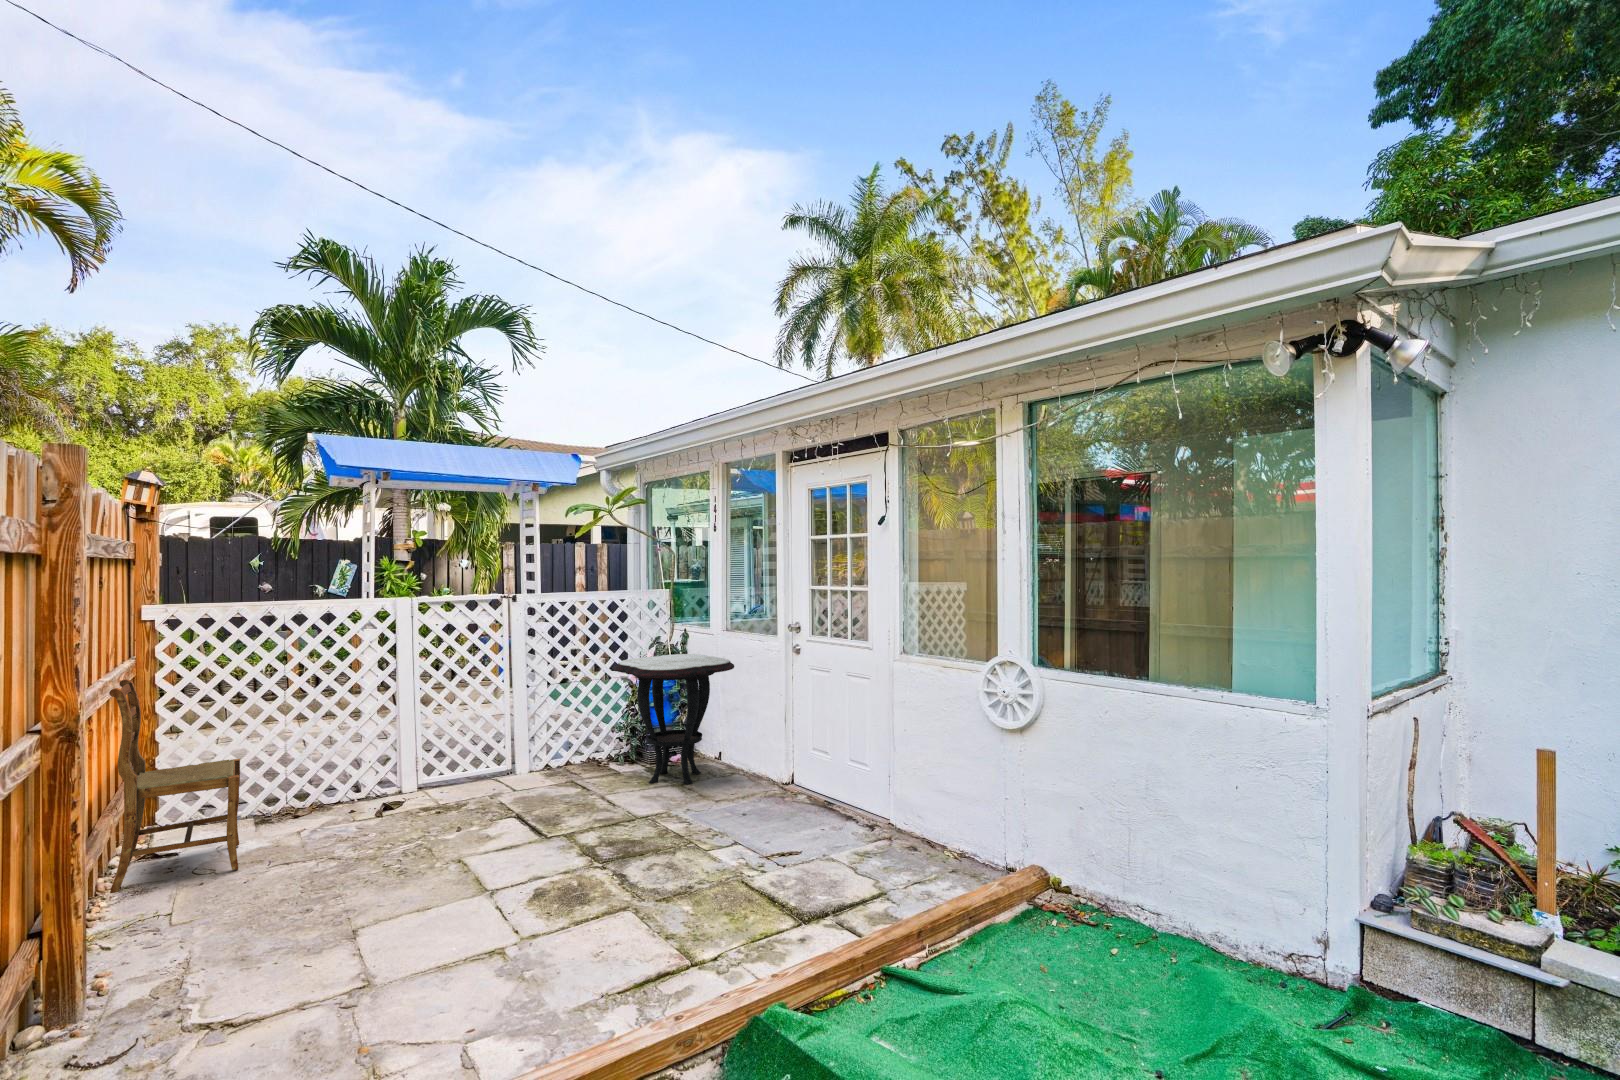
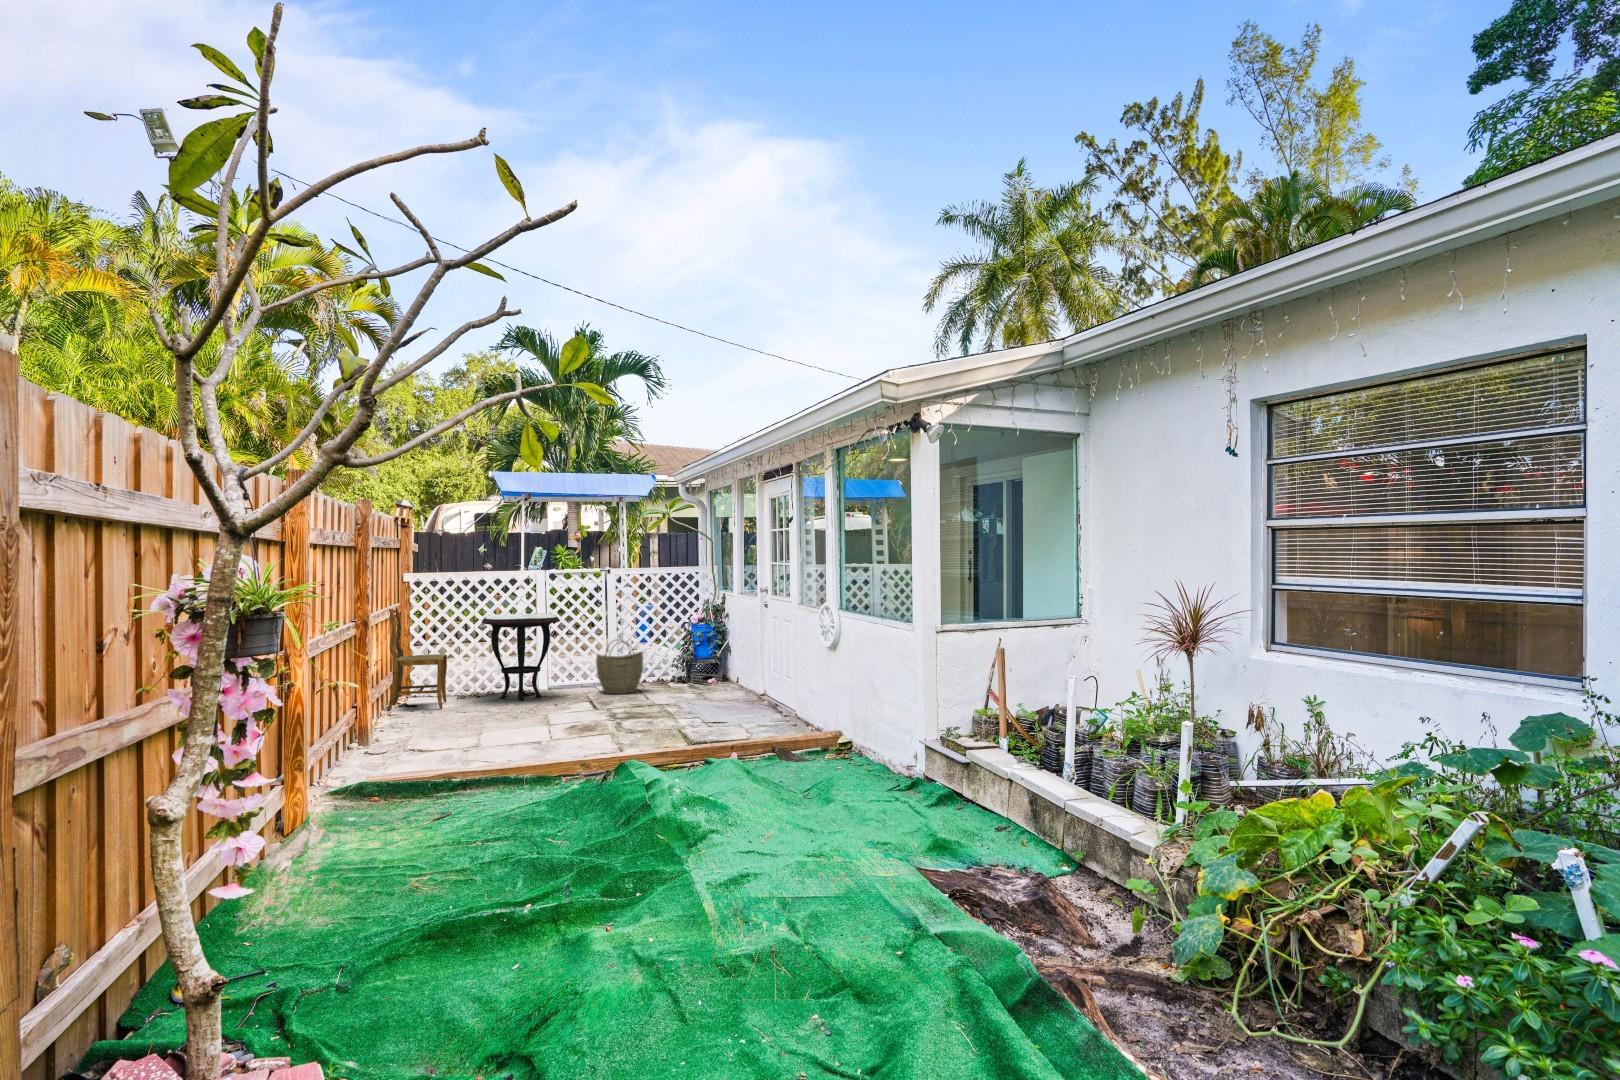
side table: present [614,654,734,784] -> present [482,614,560,701]
woven basket: none [501,699,576,788] -> present [596,640,643,694]

